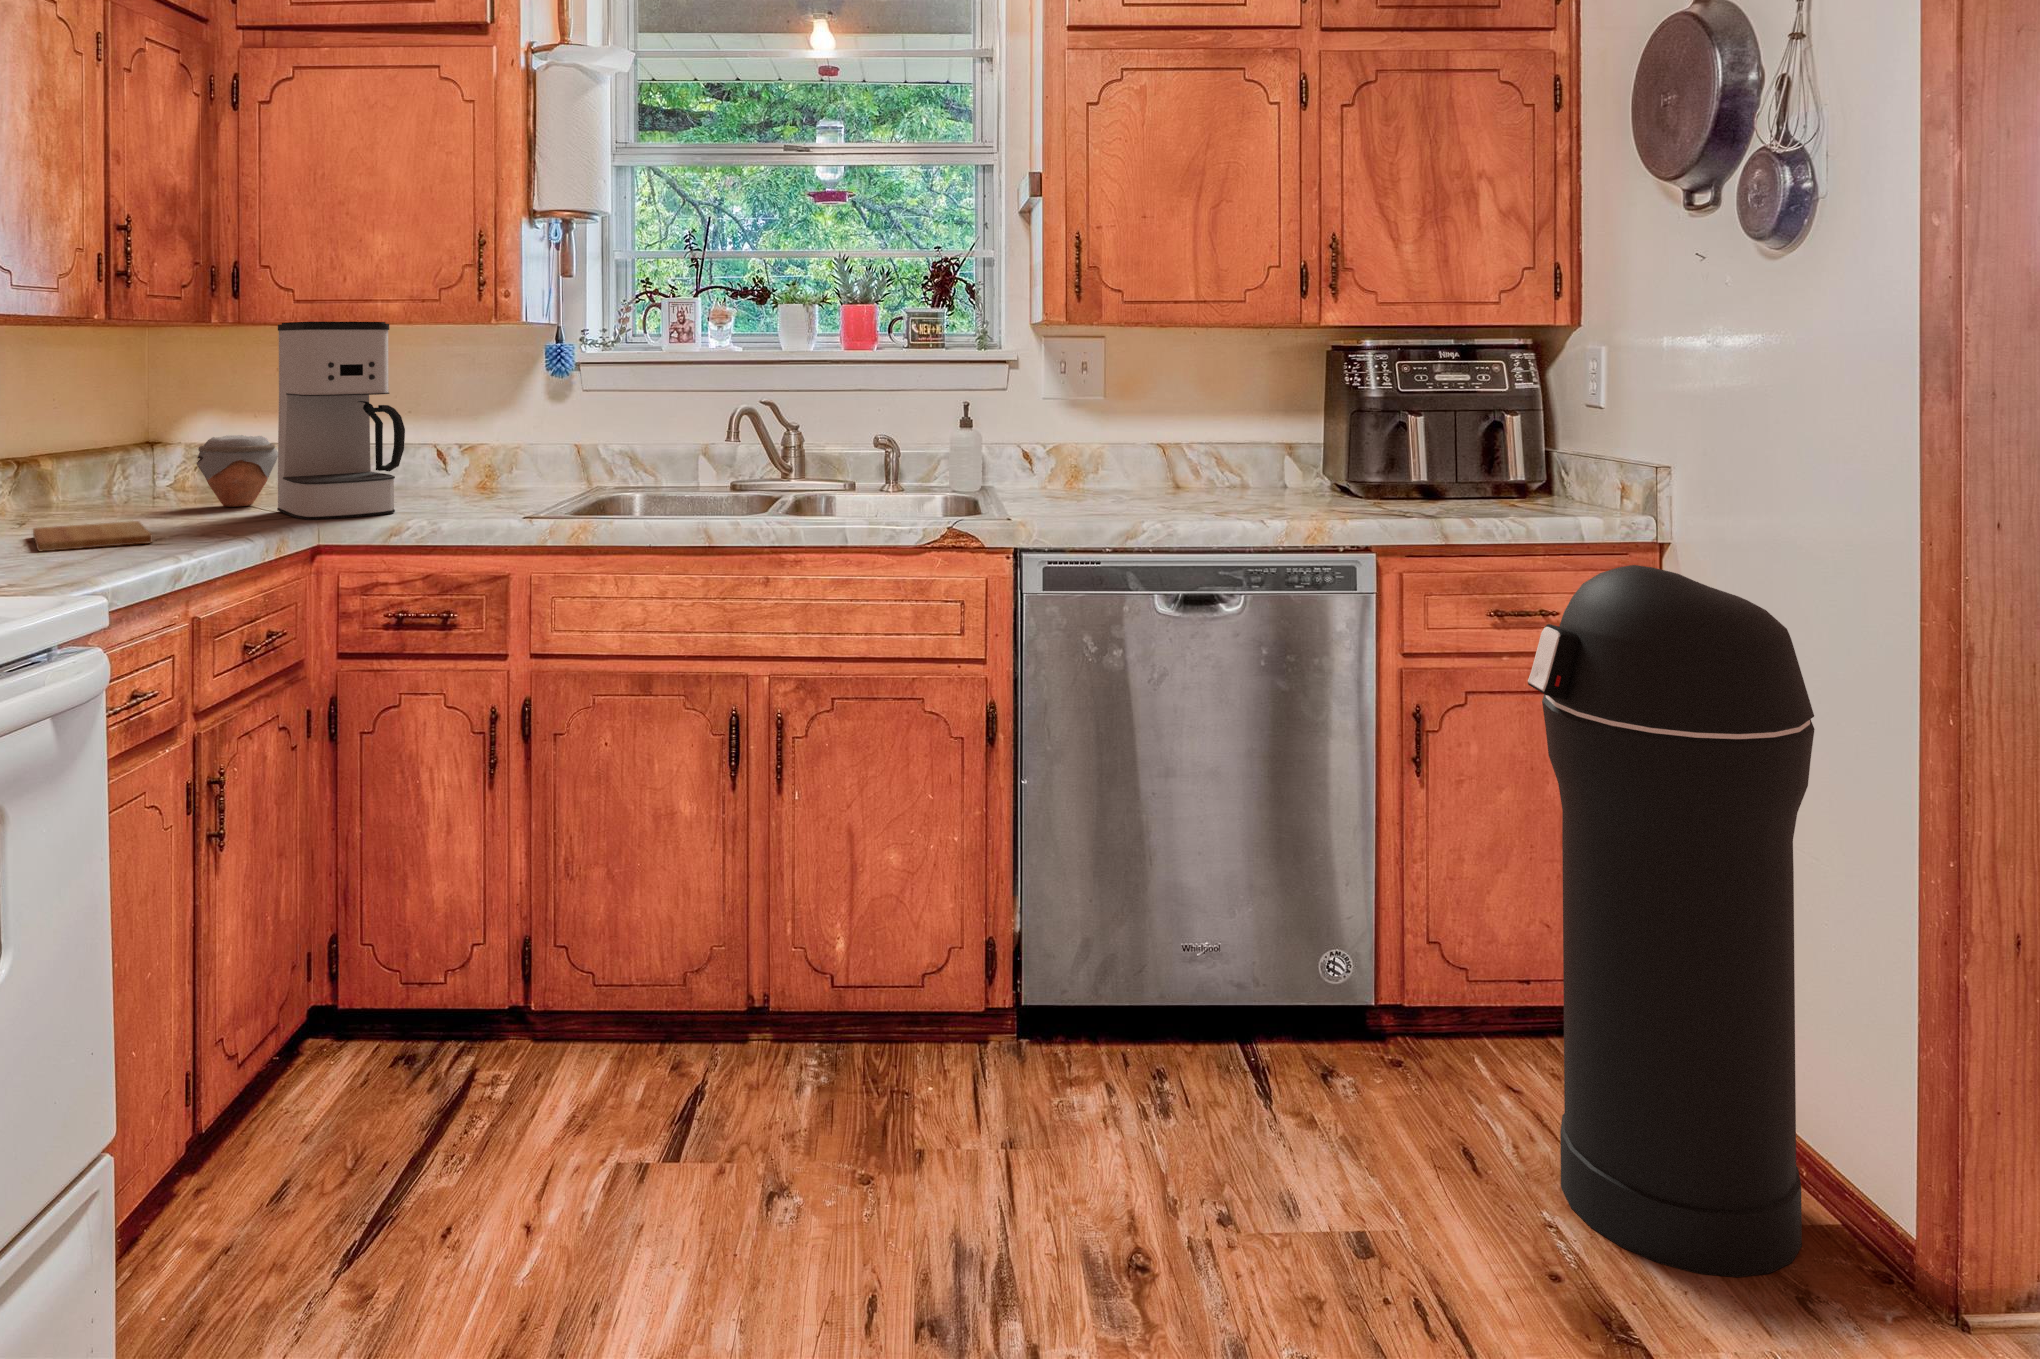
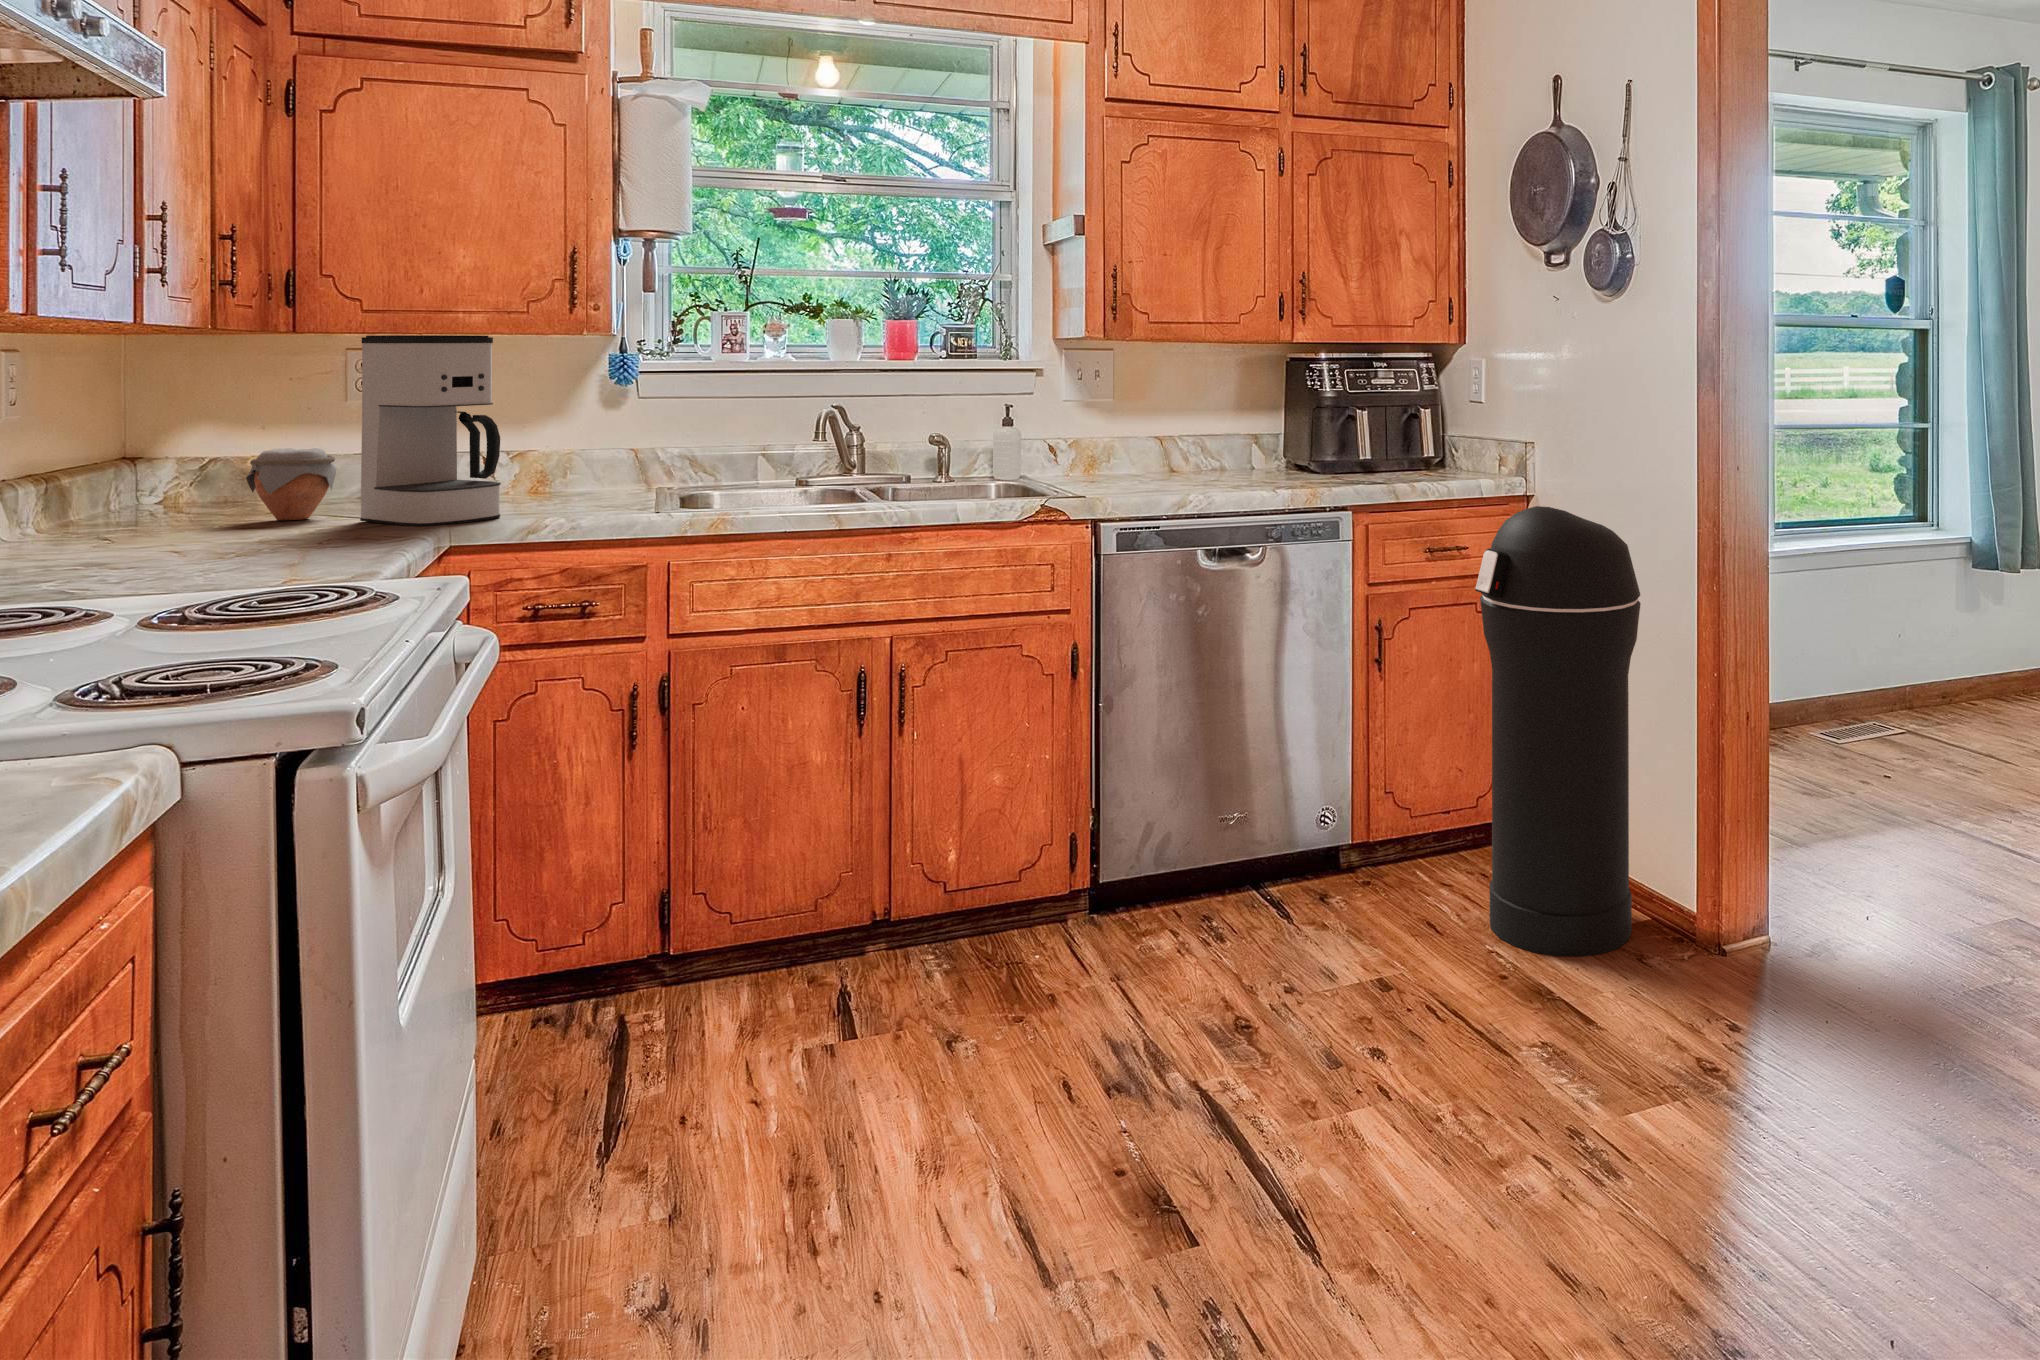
cutting board: present [33,521,152,551] -> none [153,533,322,562]

